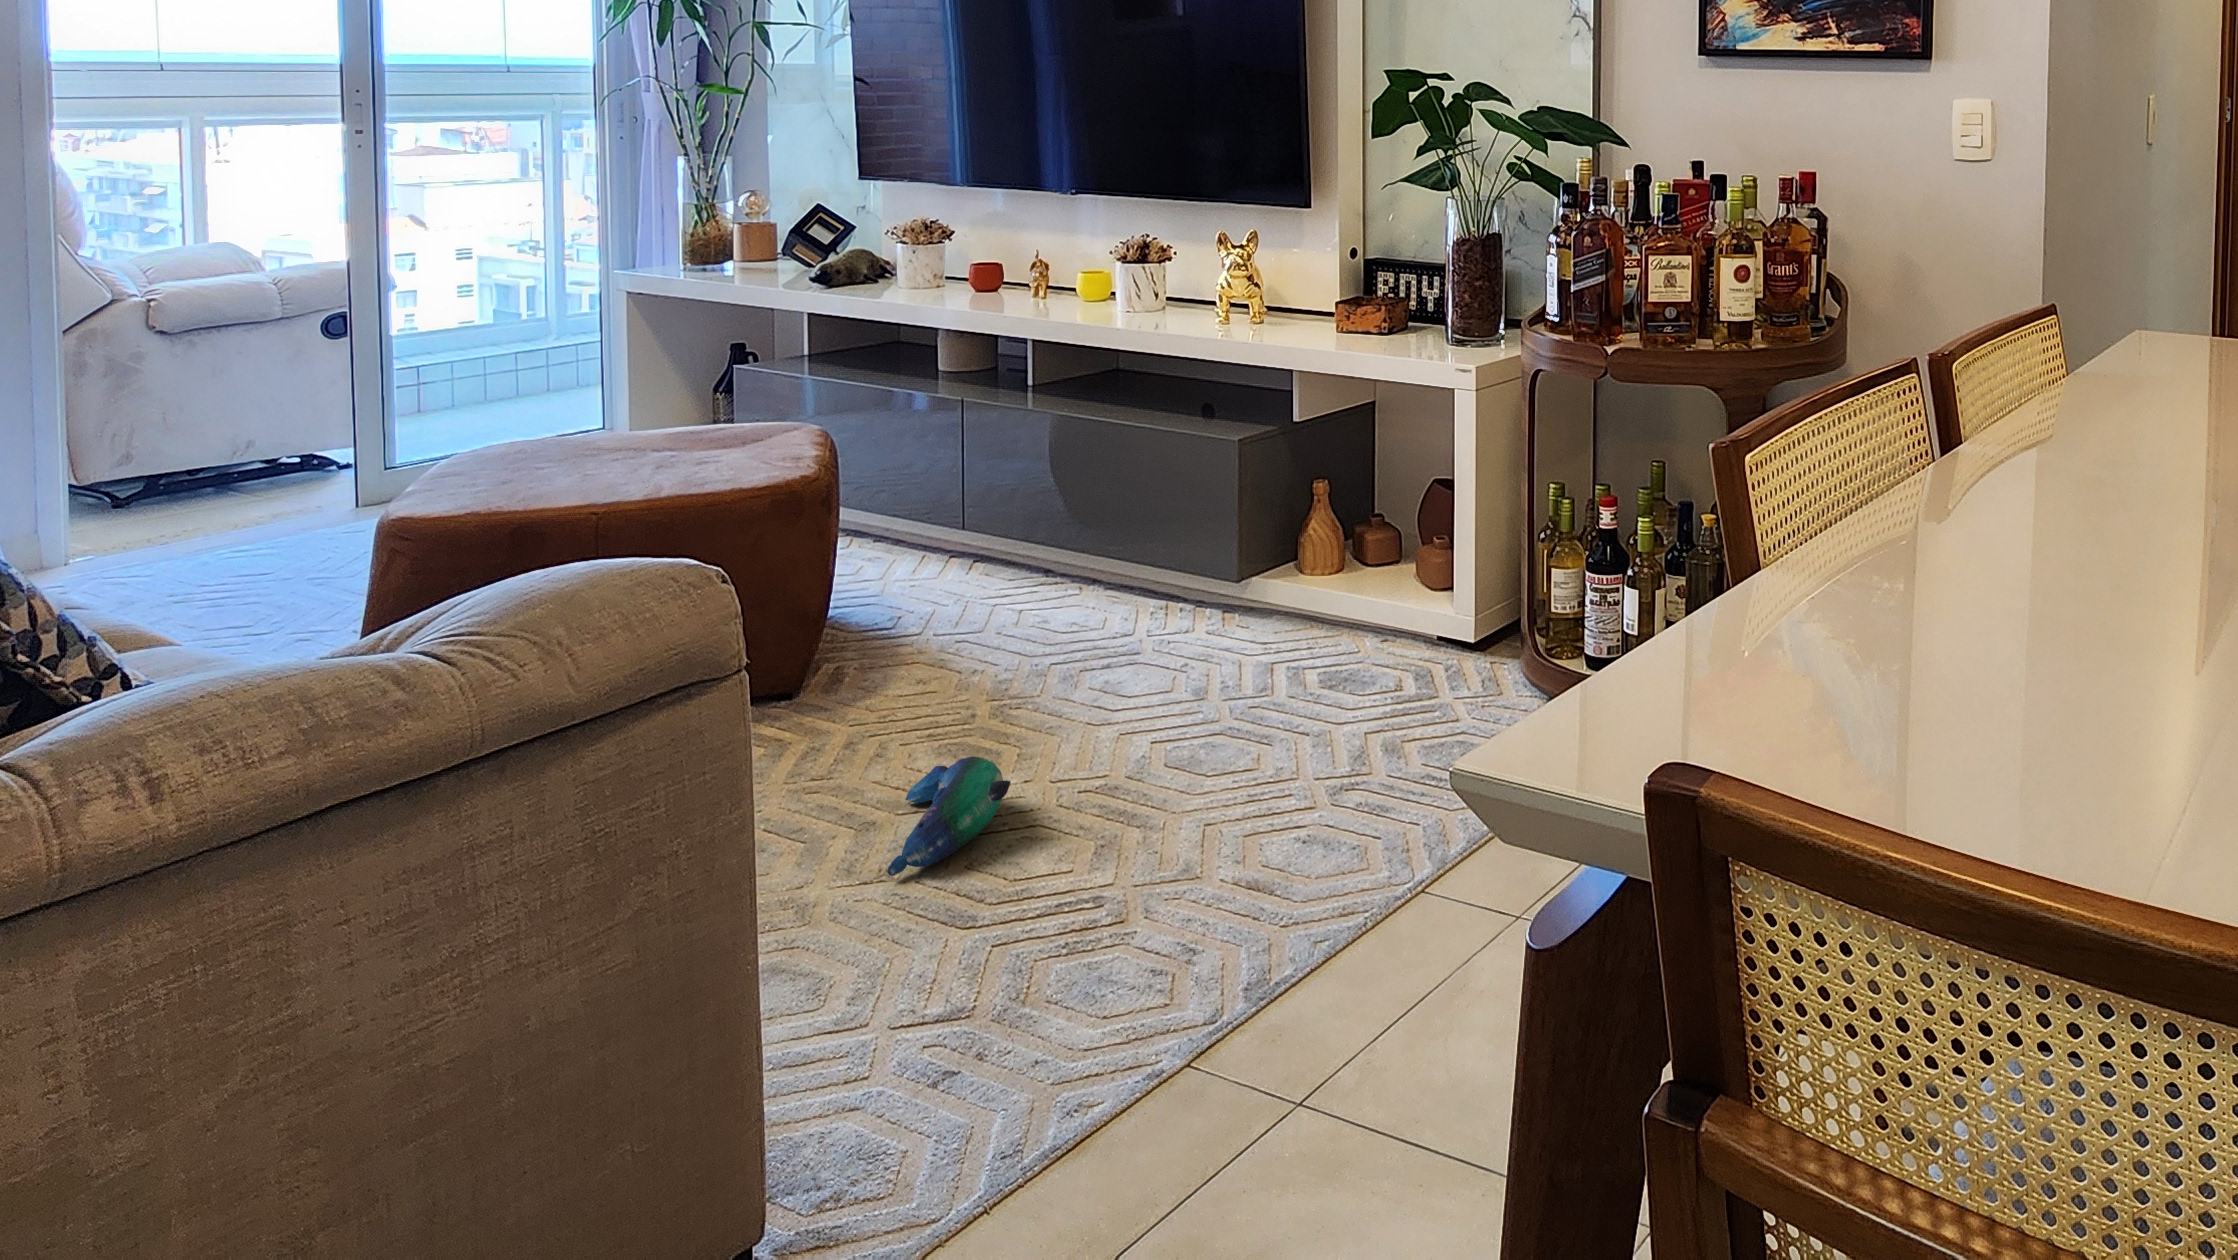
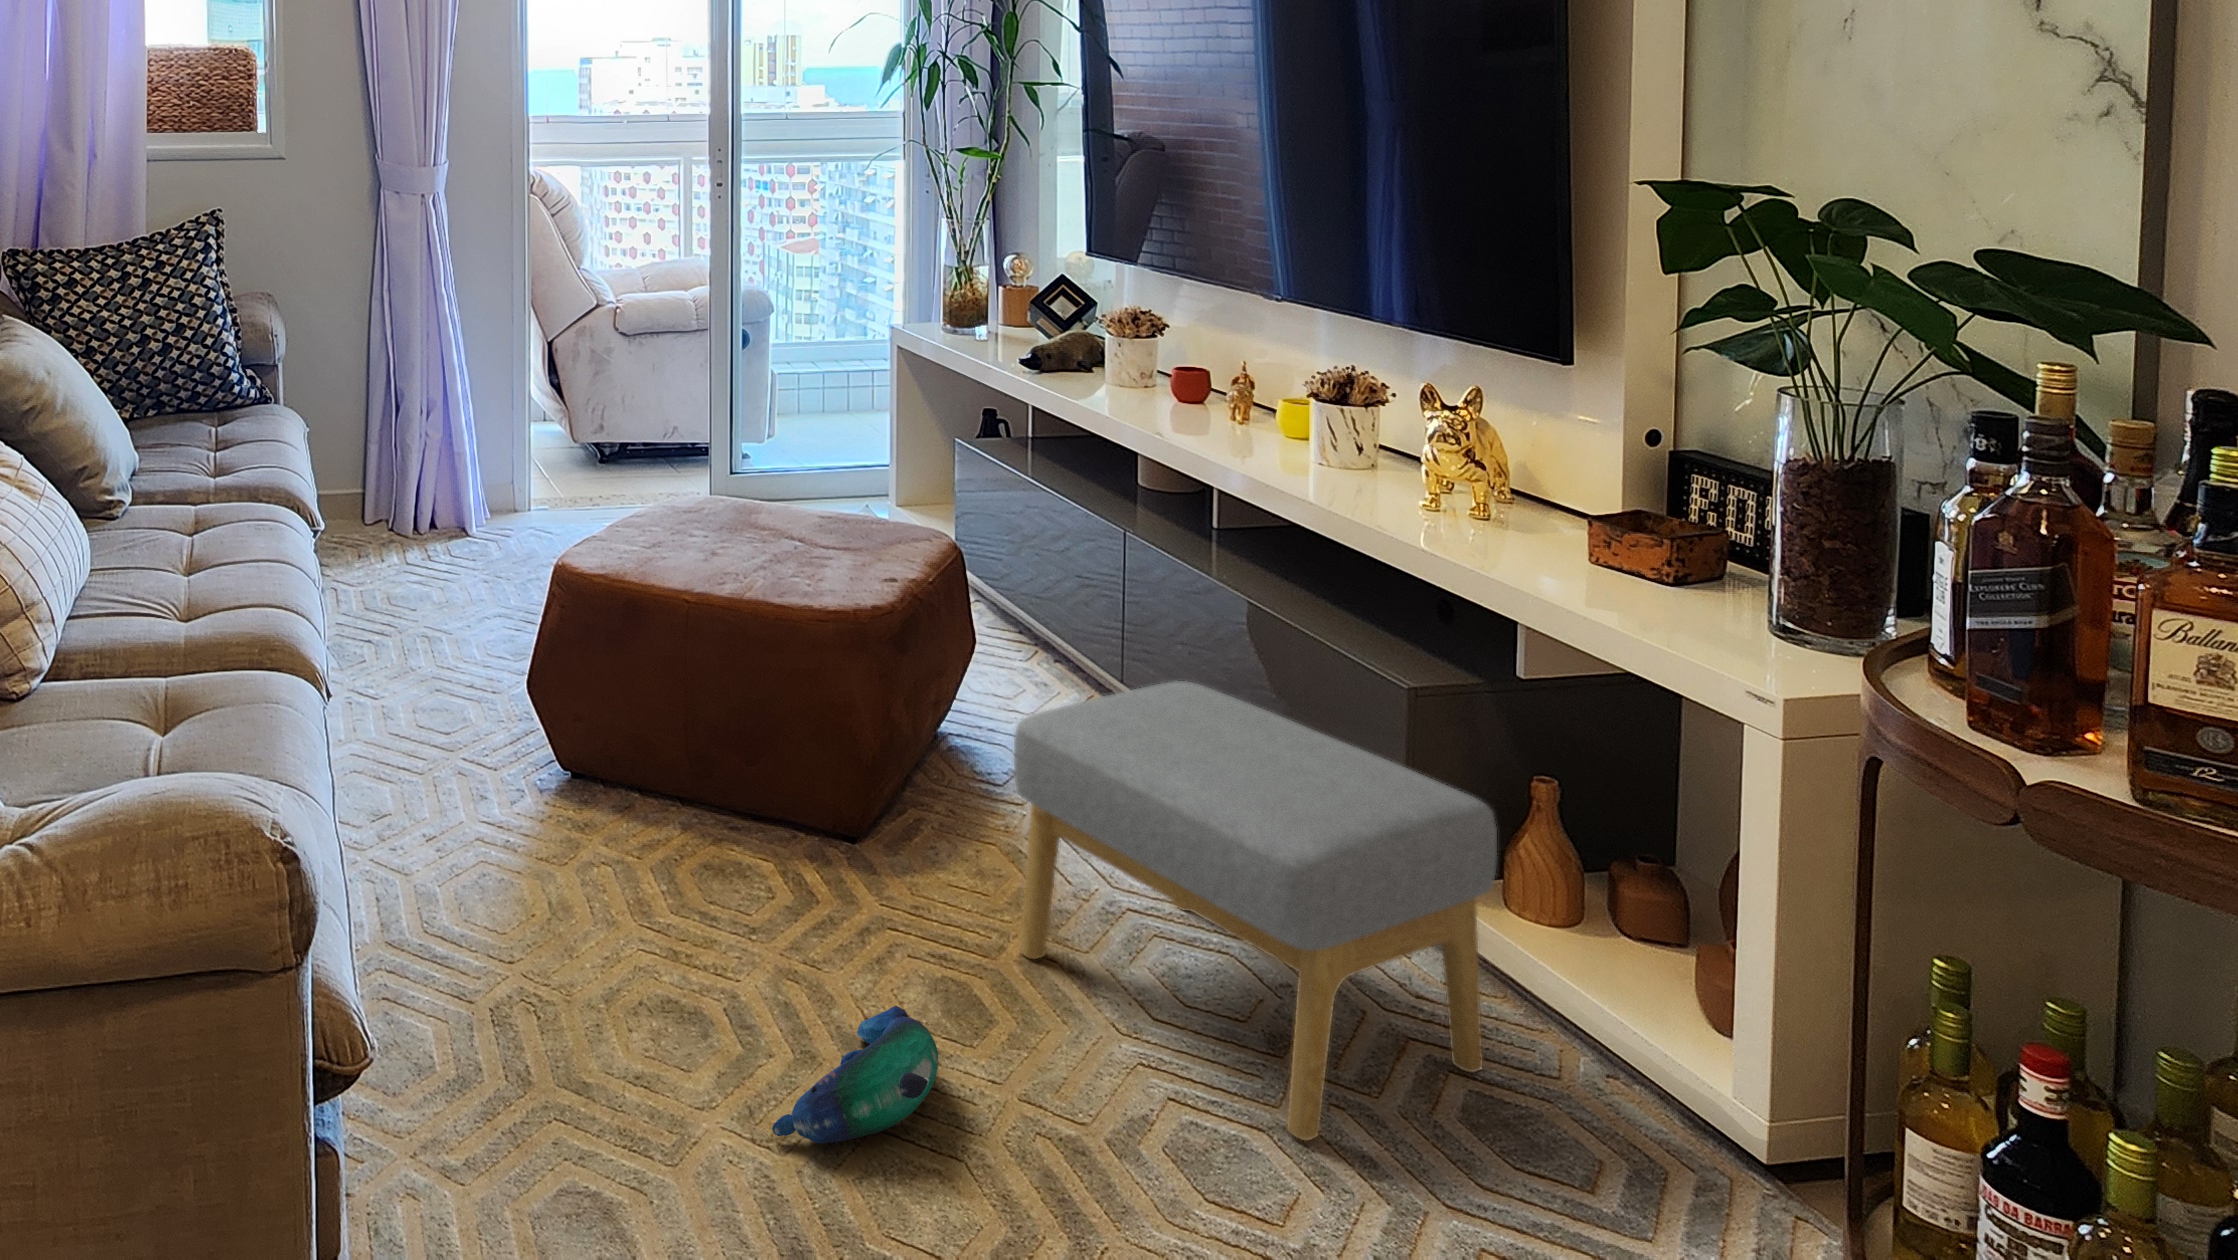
footstool: none [986,474,1326,730] -> present [1014,681,1497,1140]

